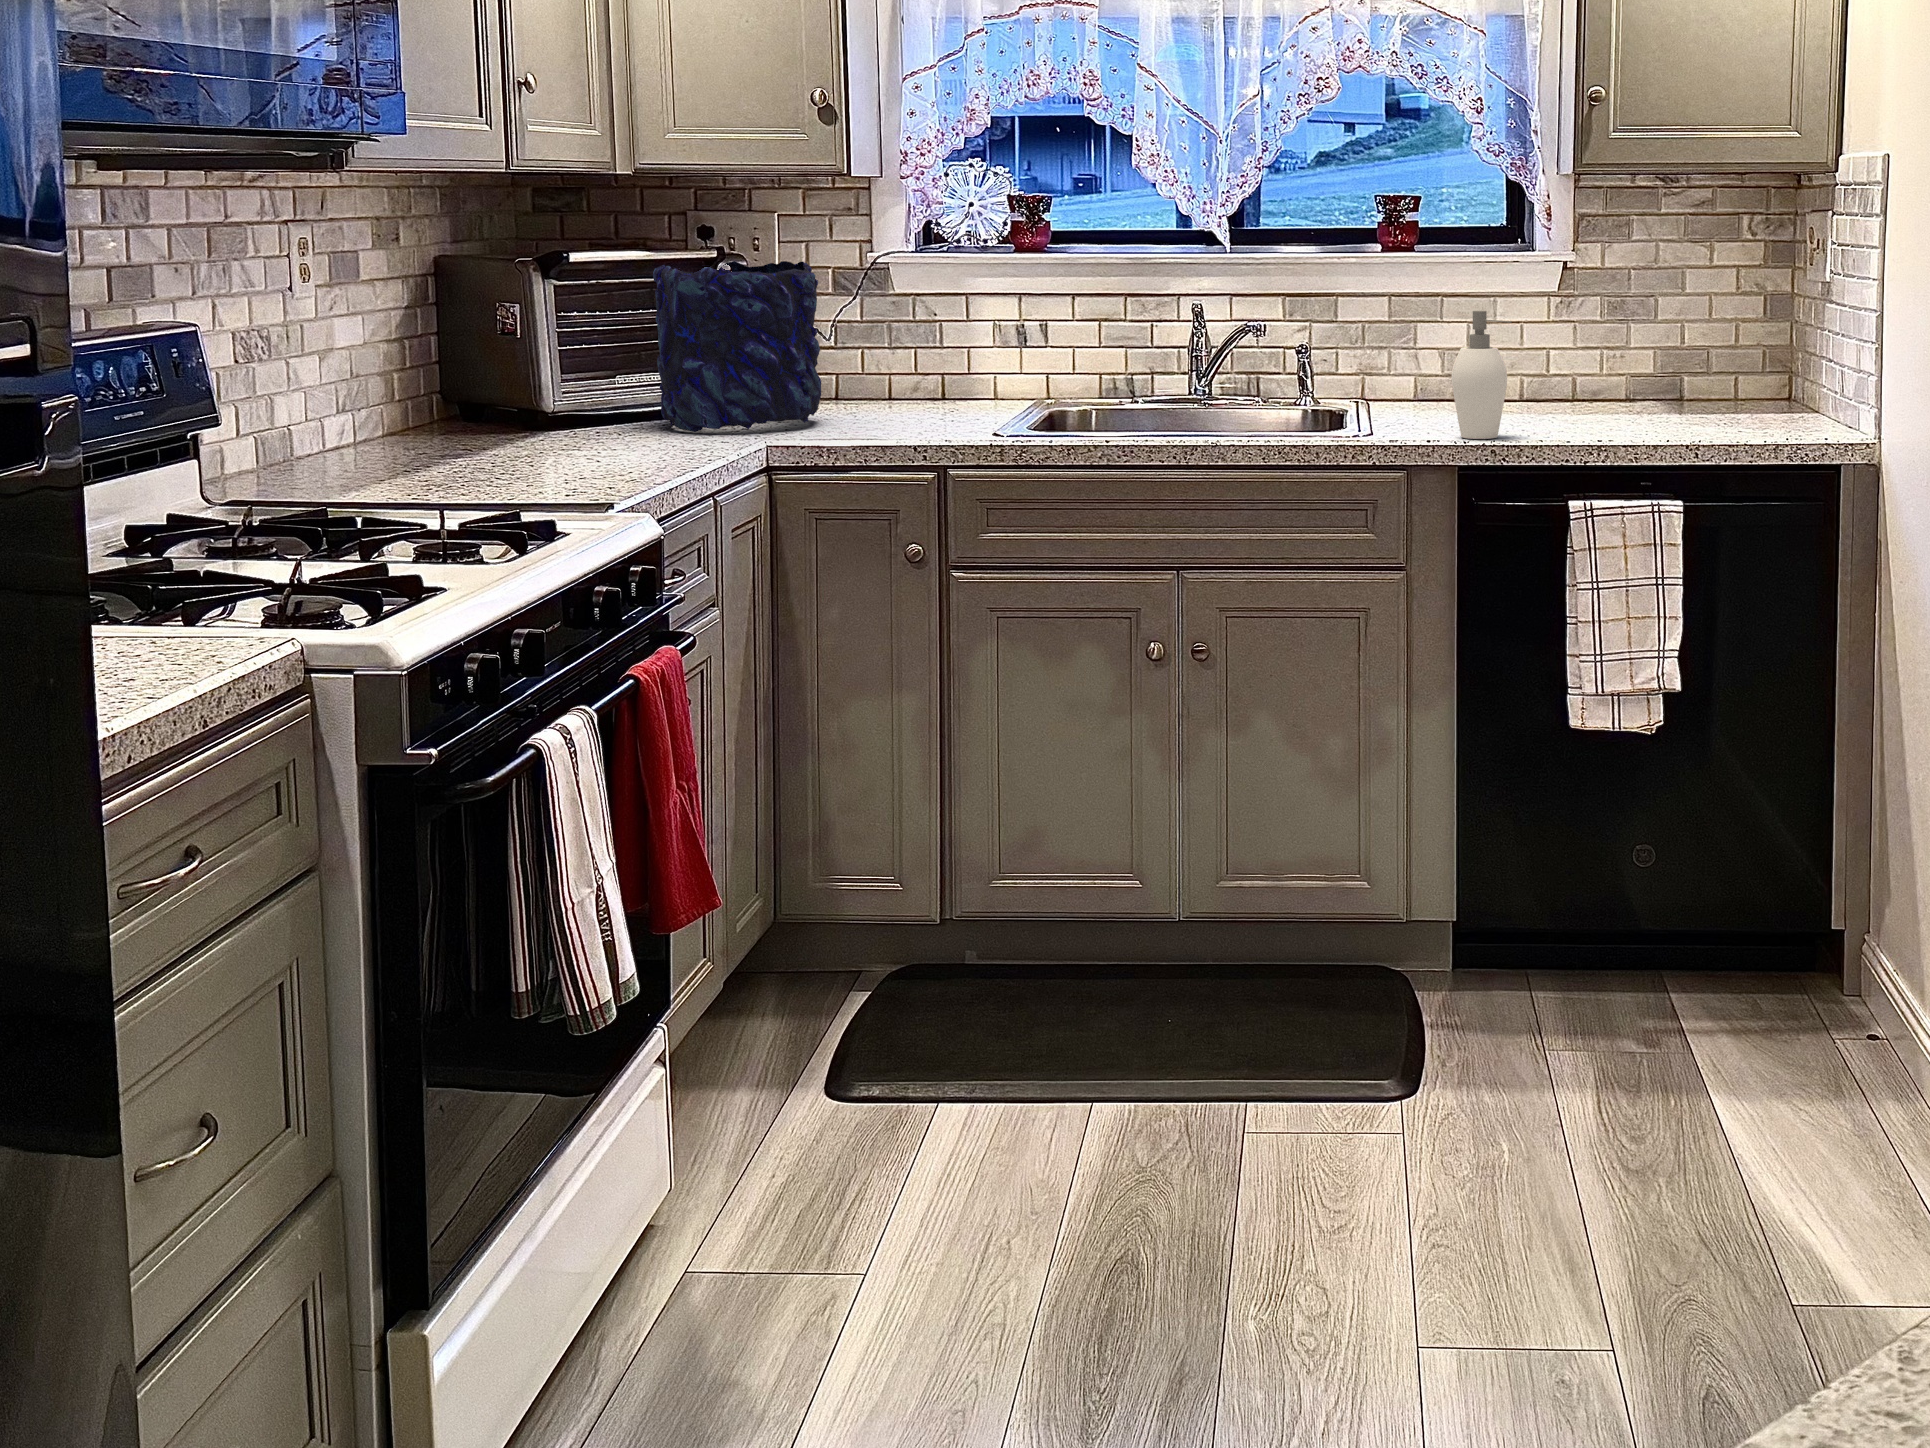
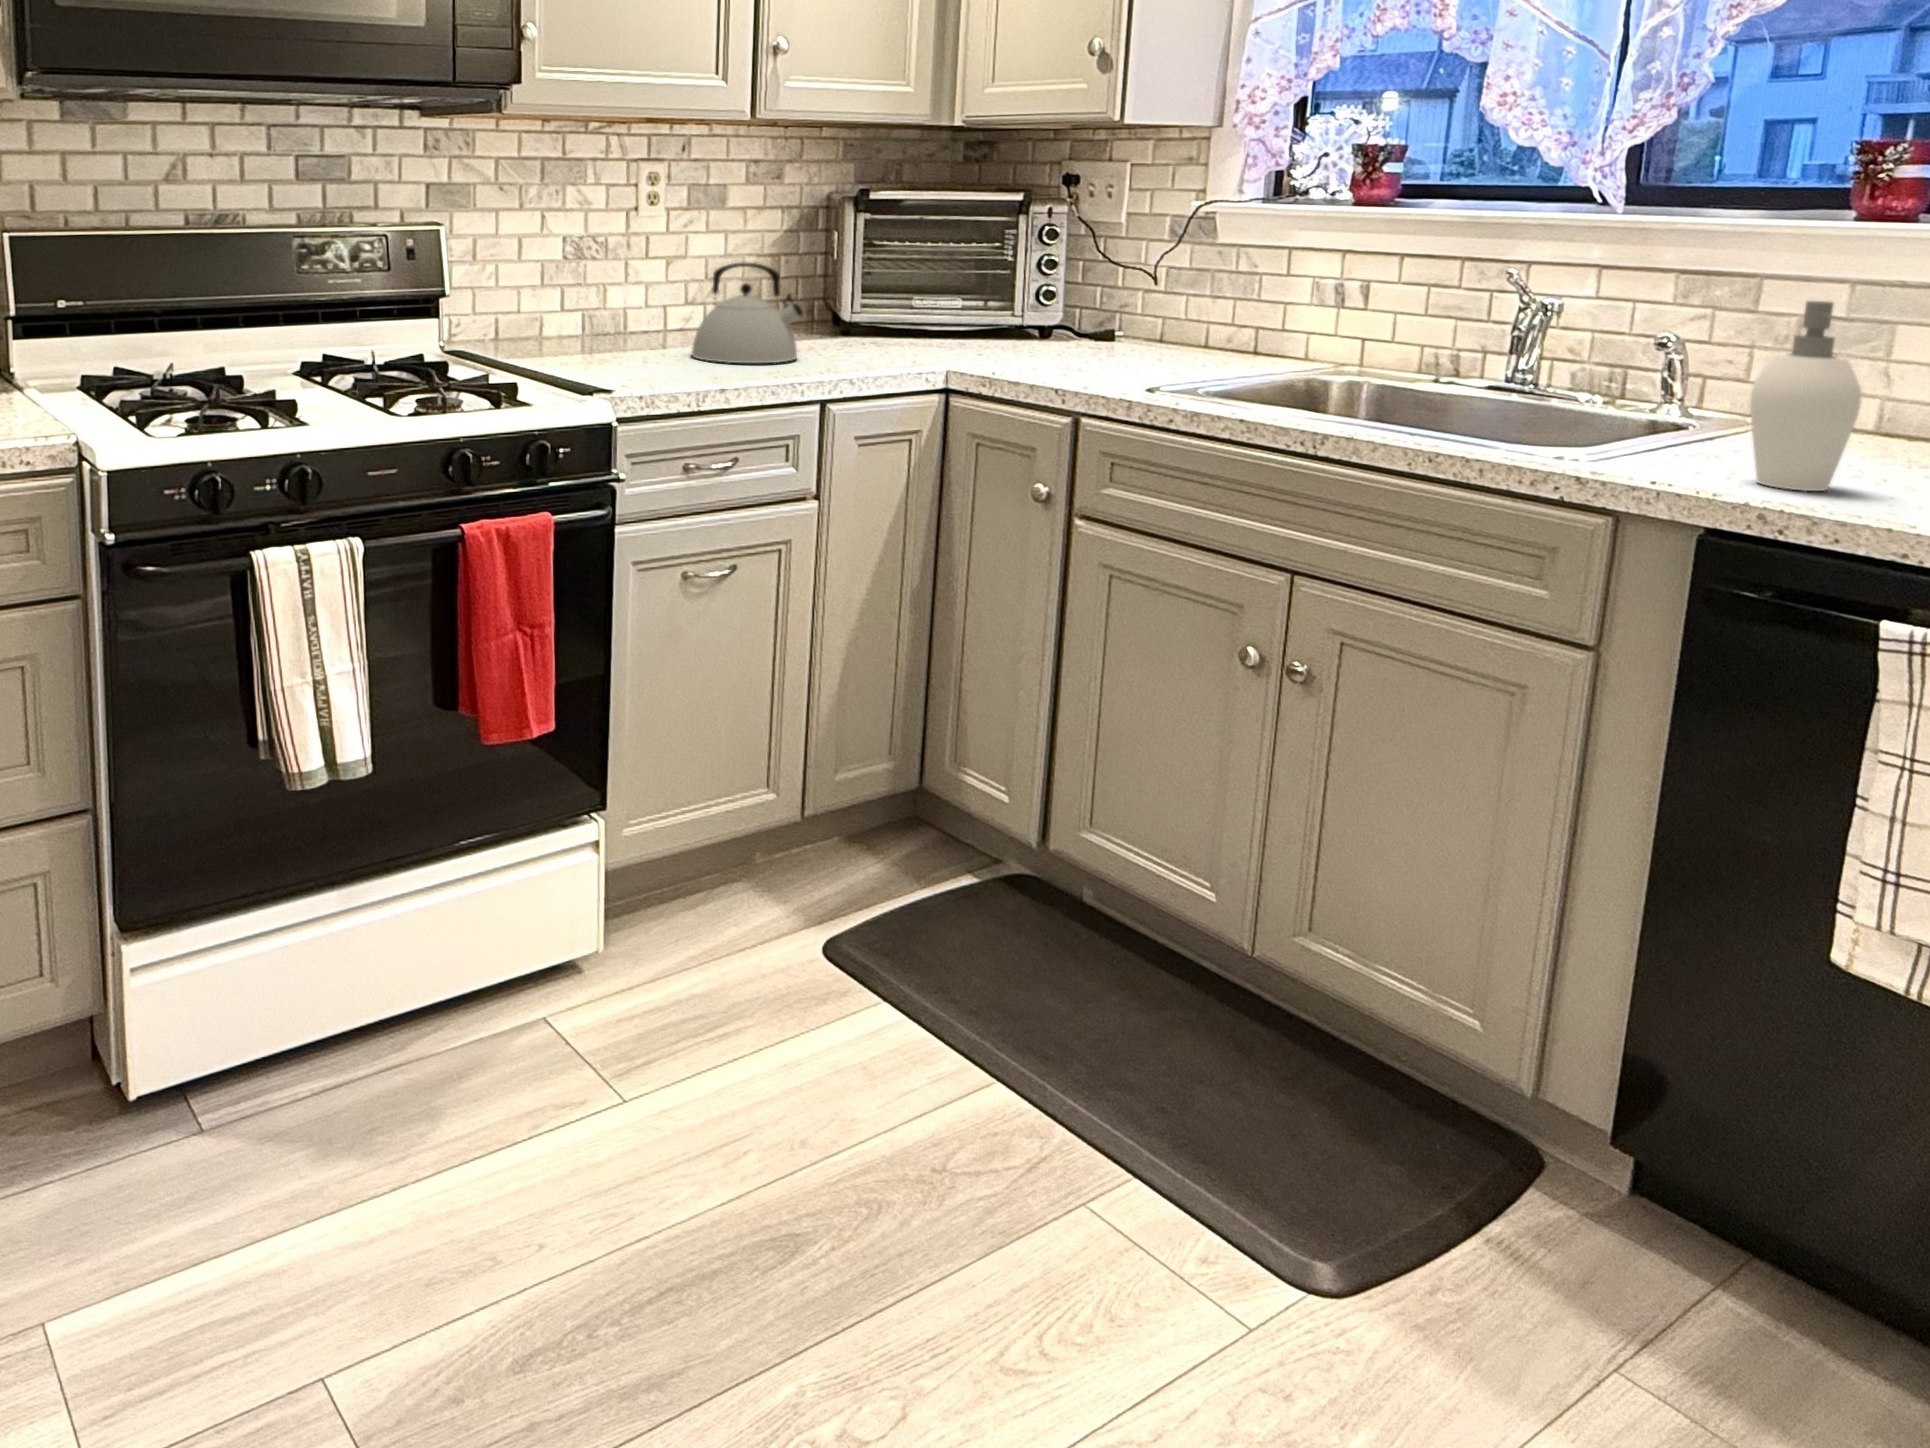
vase: present [653,261,821,432] -> none [939,205,1094,354]
kettle: none [468,348,611,475] -> present [692,263,803,363]

